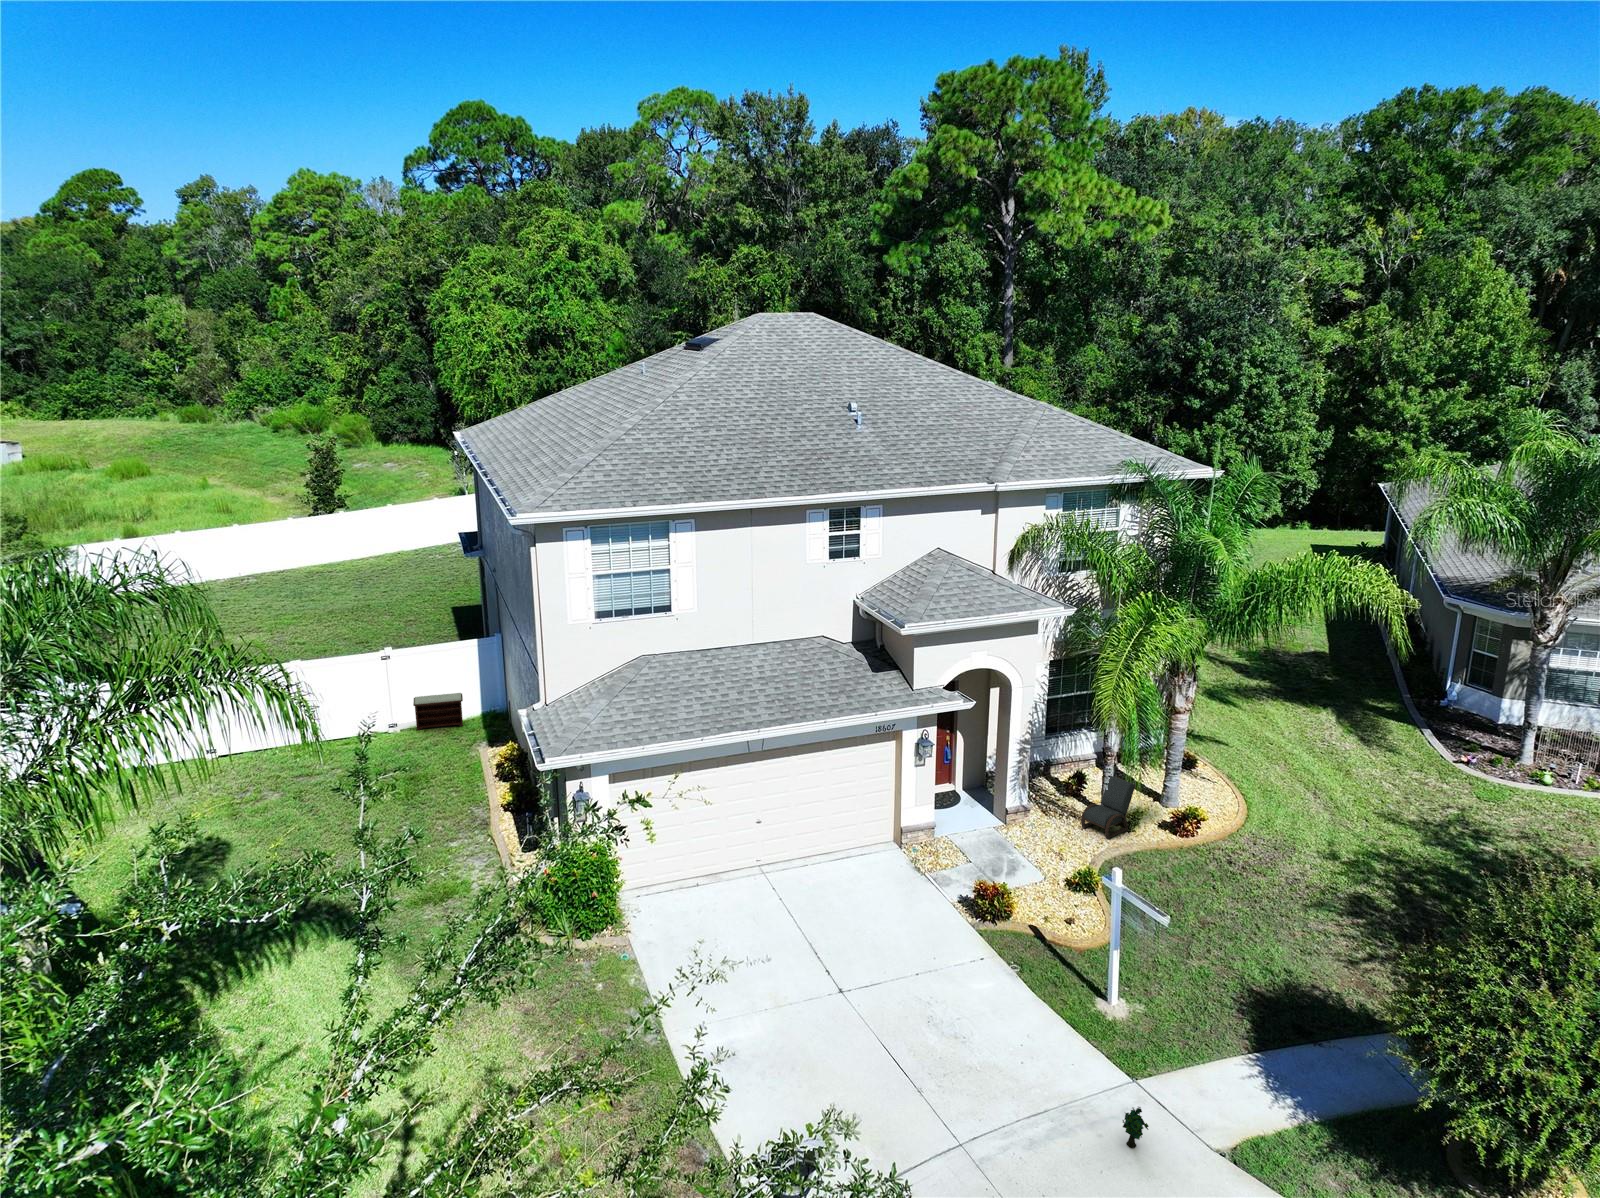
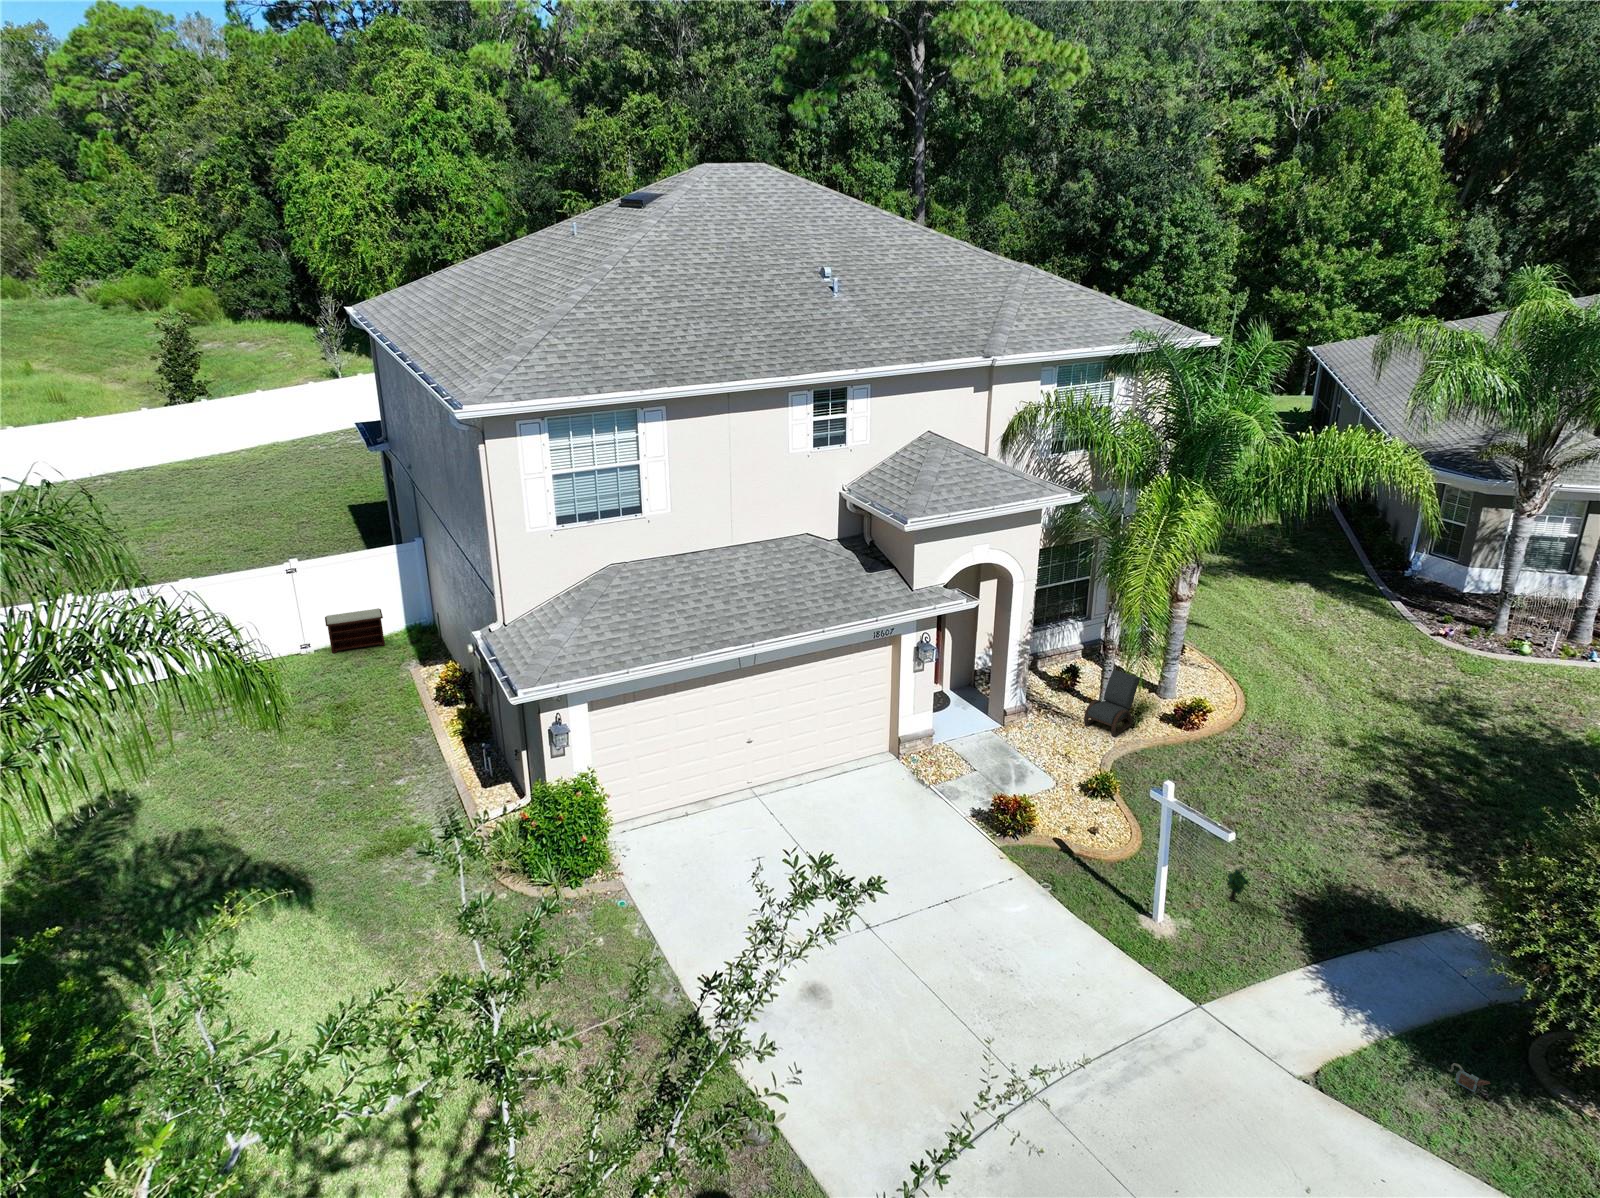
decorative plant: present [1123,1107,1149,1148] -> present [1227,867,1248,902]
watering can: none [1346,1142,1382,1171] -> present [1449,1063,1491,1092]

